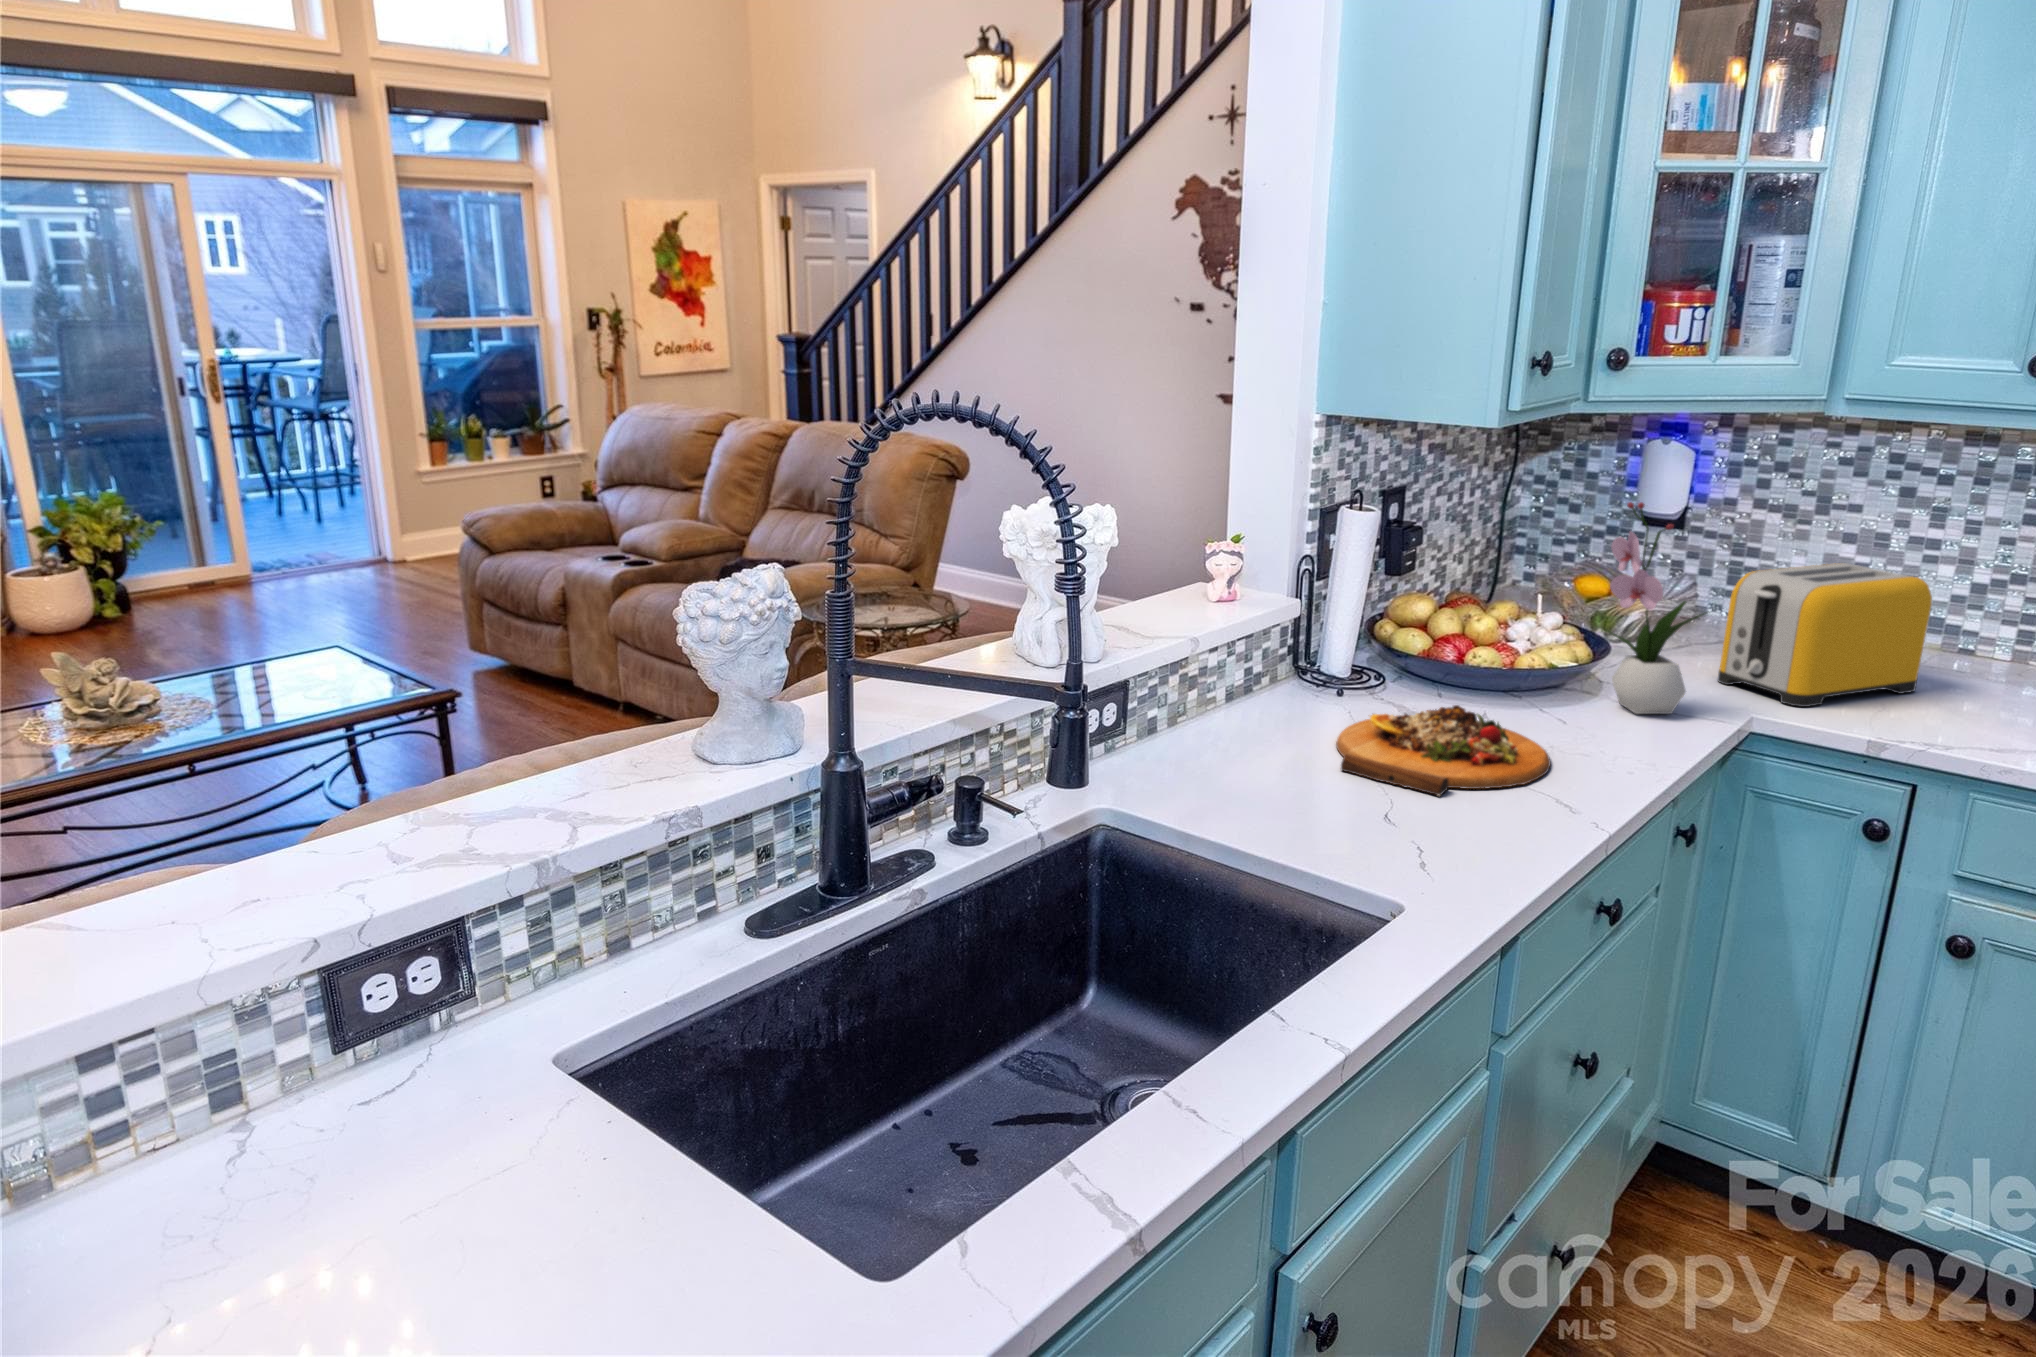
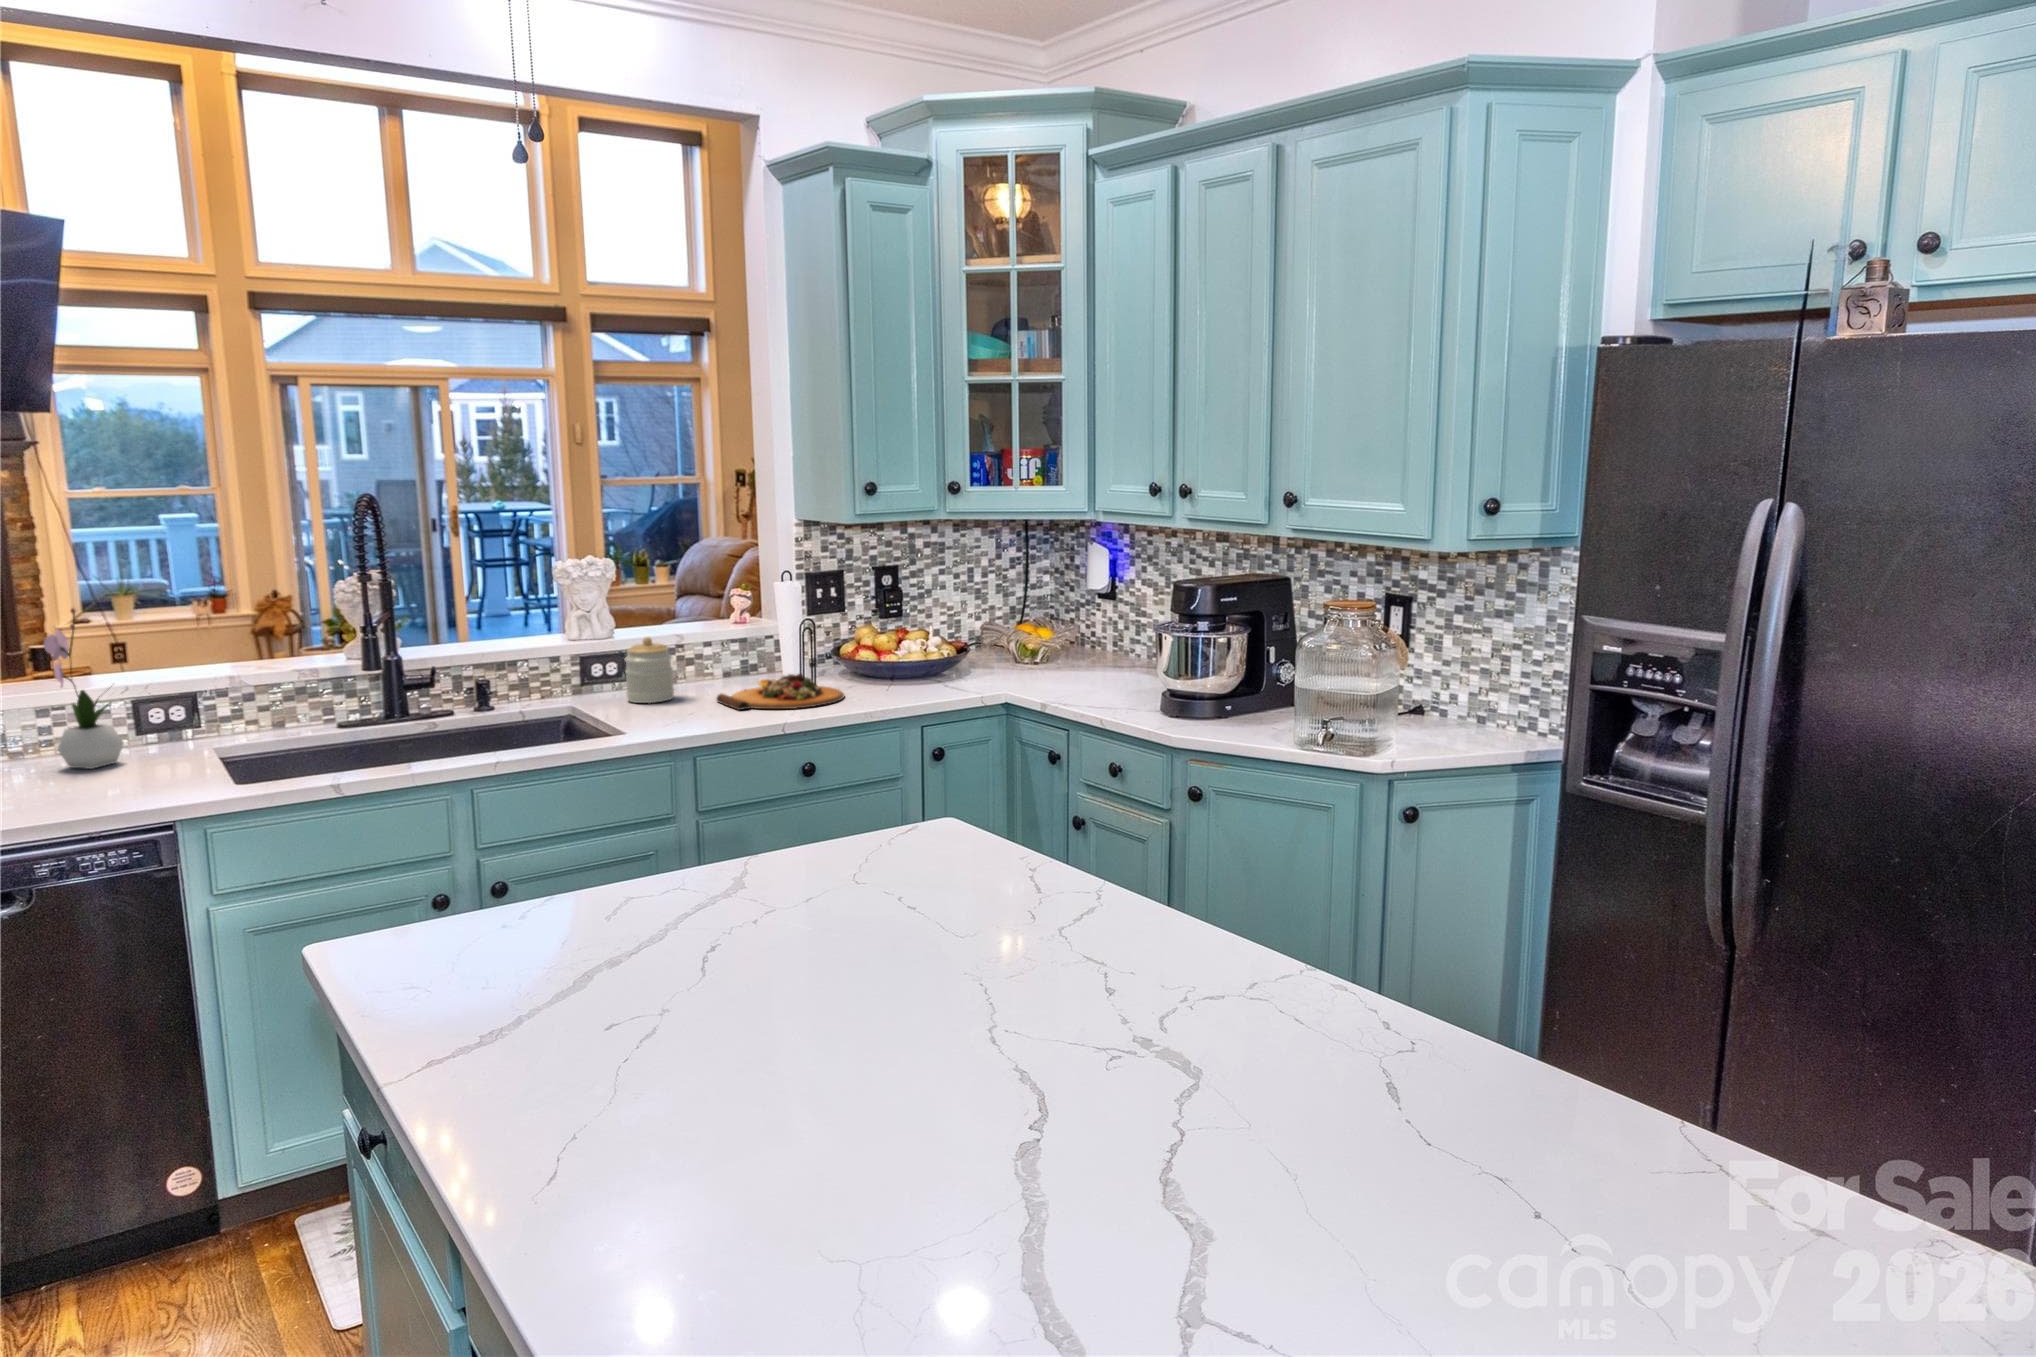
flower arrangement: present [1606,502,1706,714] -> present [44,608,124,769]
toaster: present [1718,563,1932,707] -> none [1031,612,1144,692]
jar: none [1165,656,1257,785] -> present [625,637,674,703]

